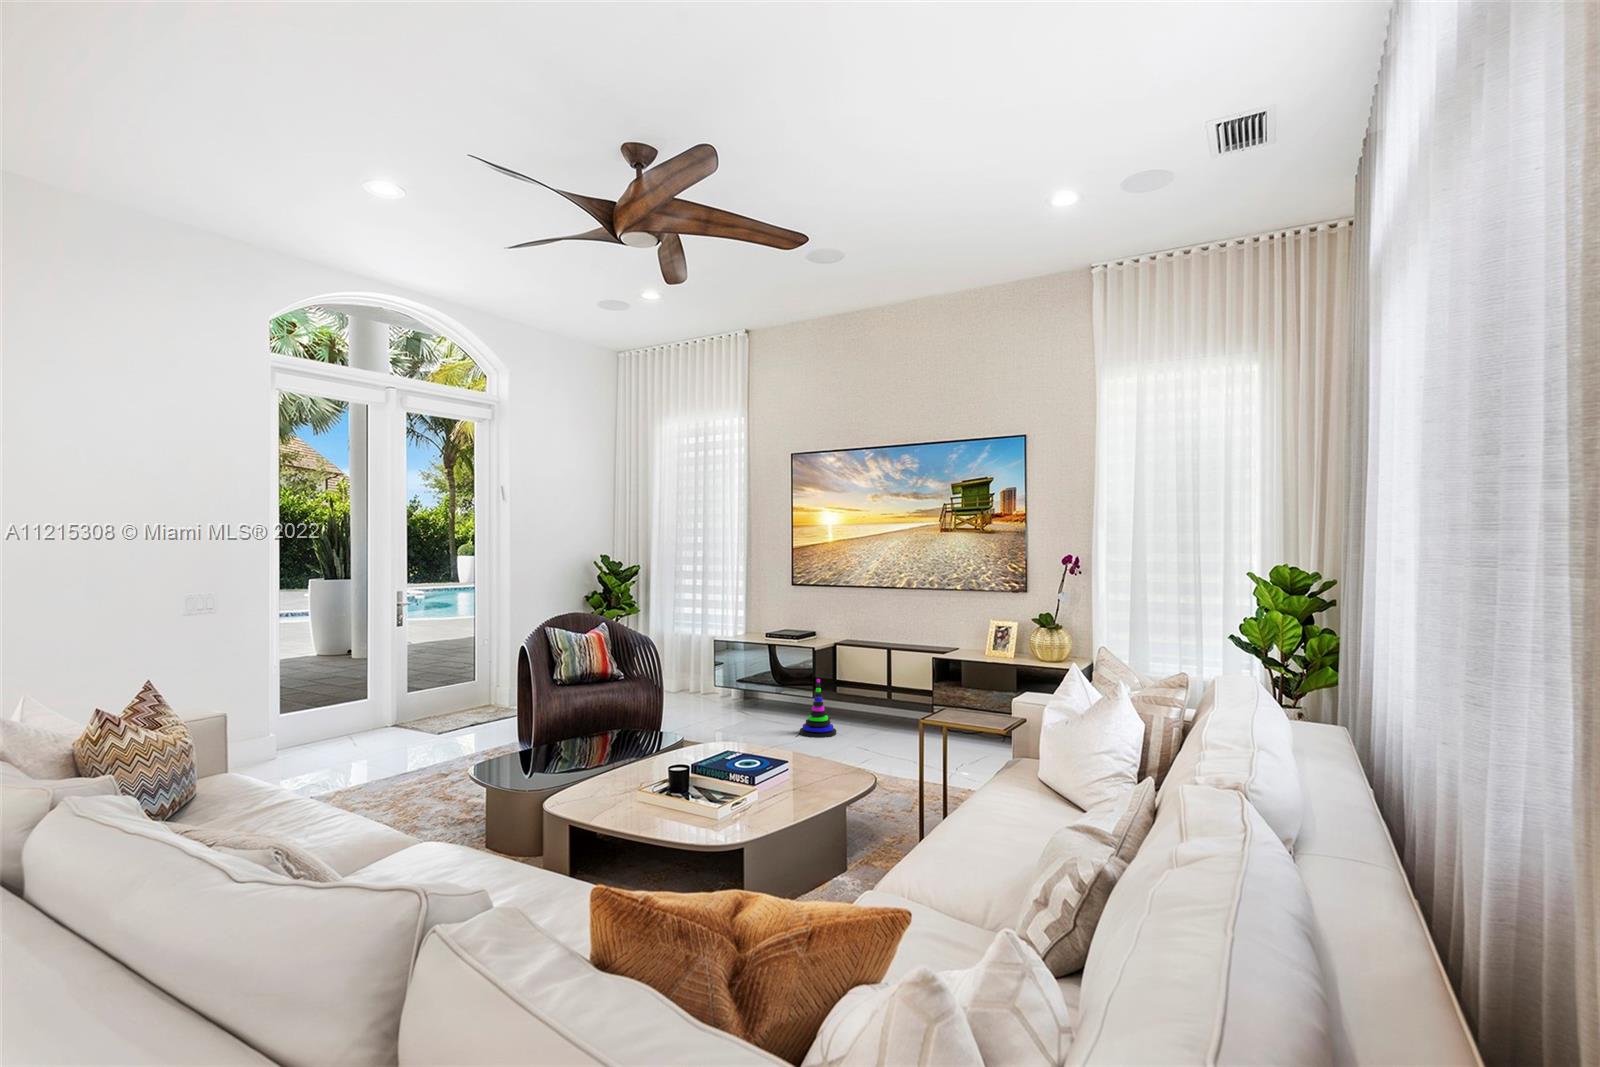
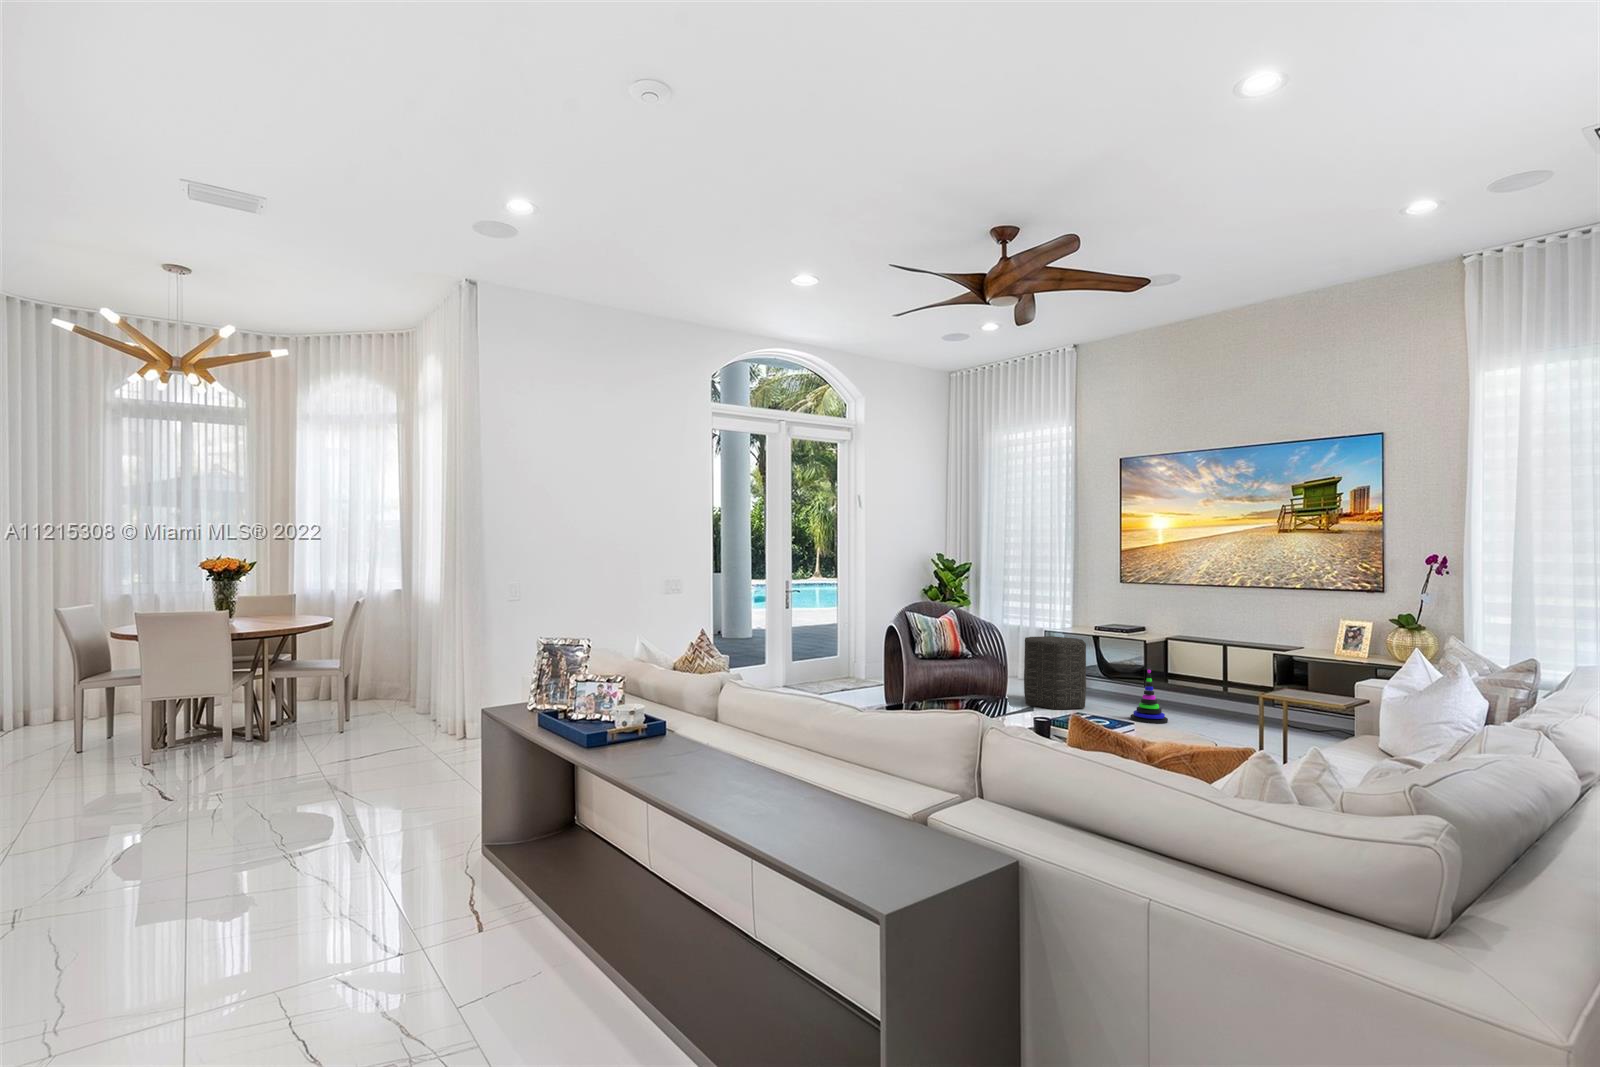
ottoman: none [691,646,756,730] -> present [1024,636,1086,710]

